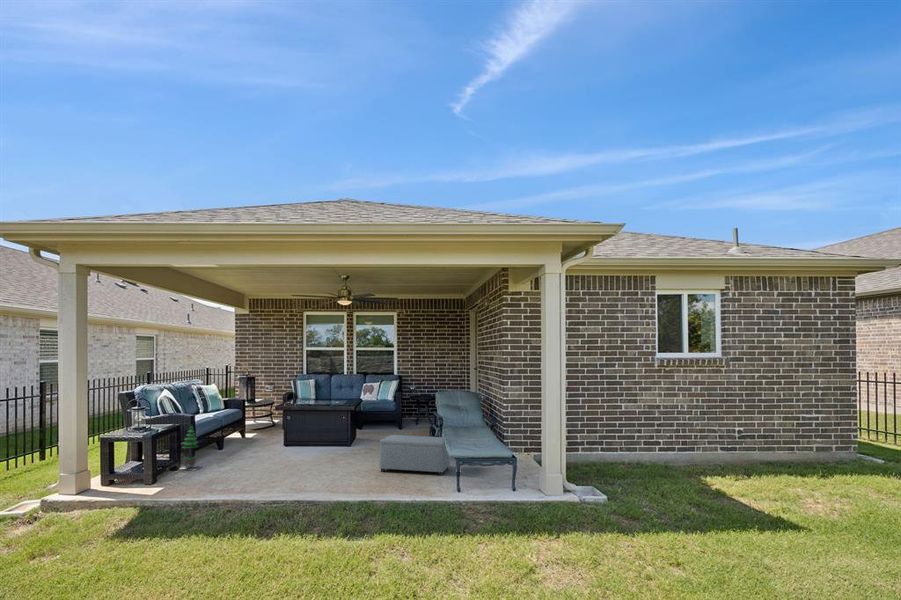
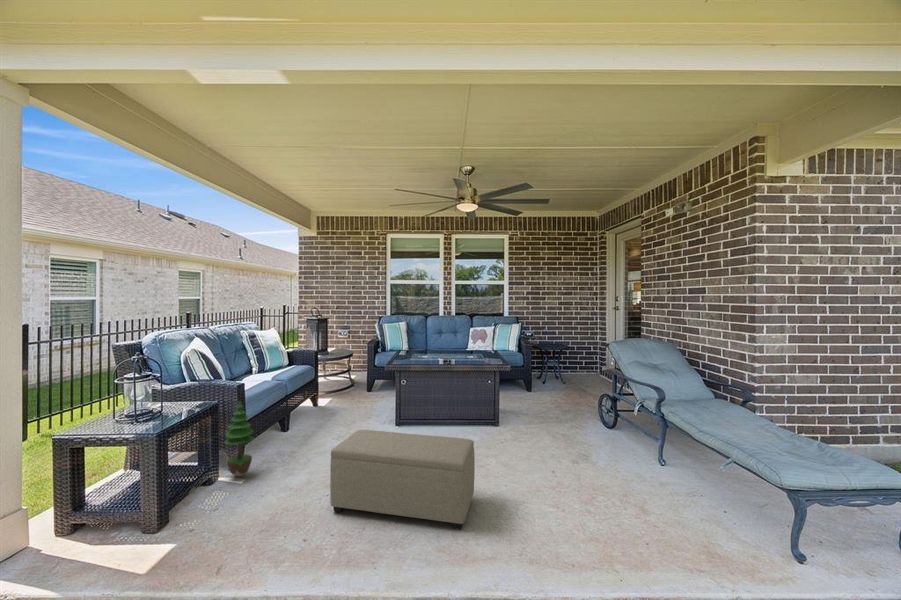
ottoman: present [379,435,450,475] -> present [330,430,475,529]

